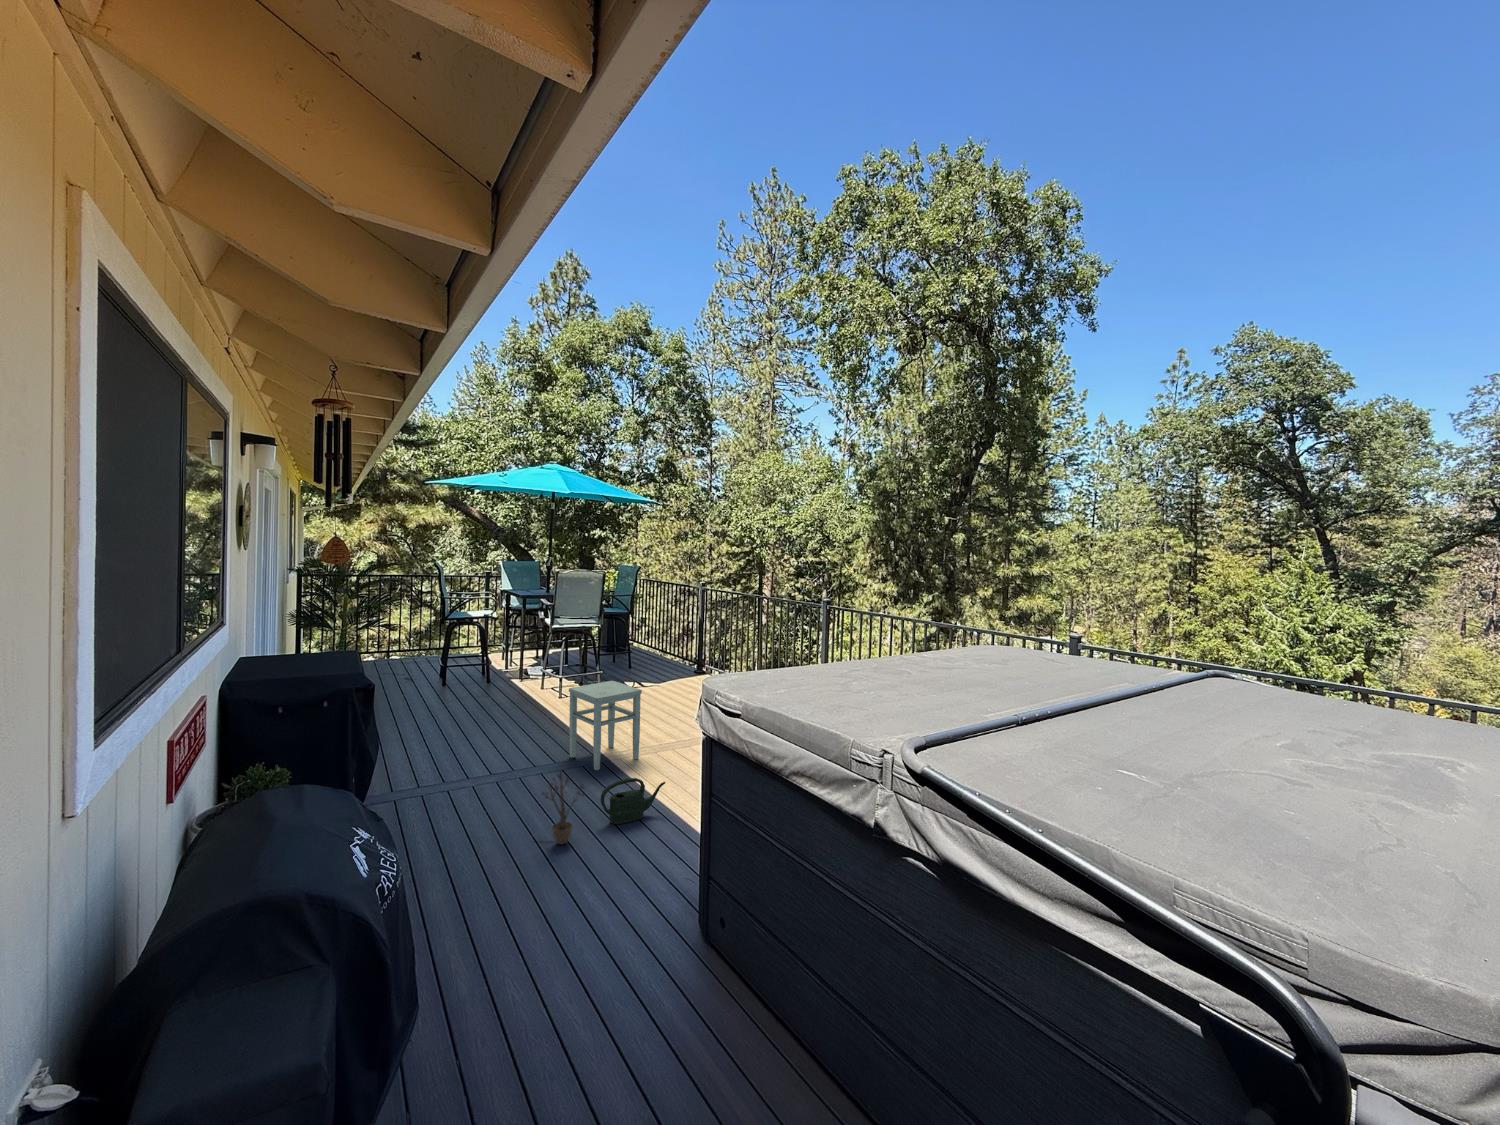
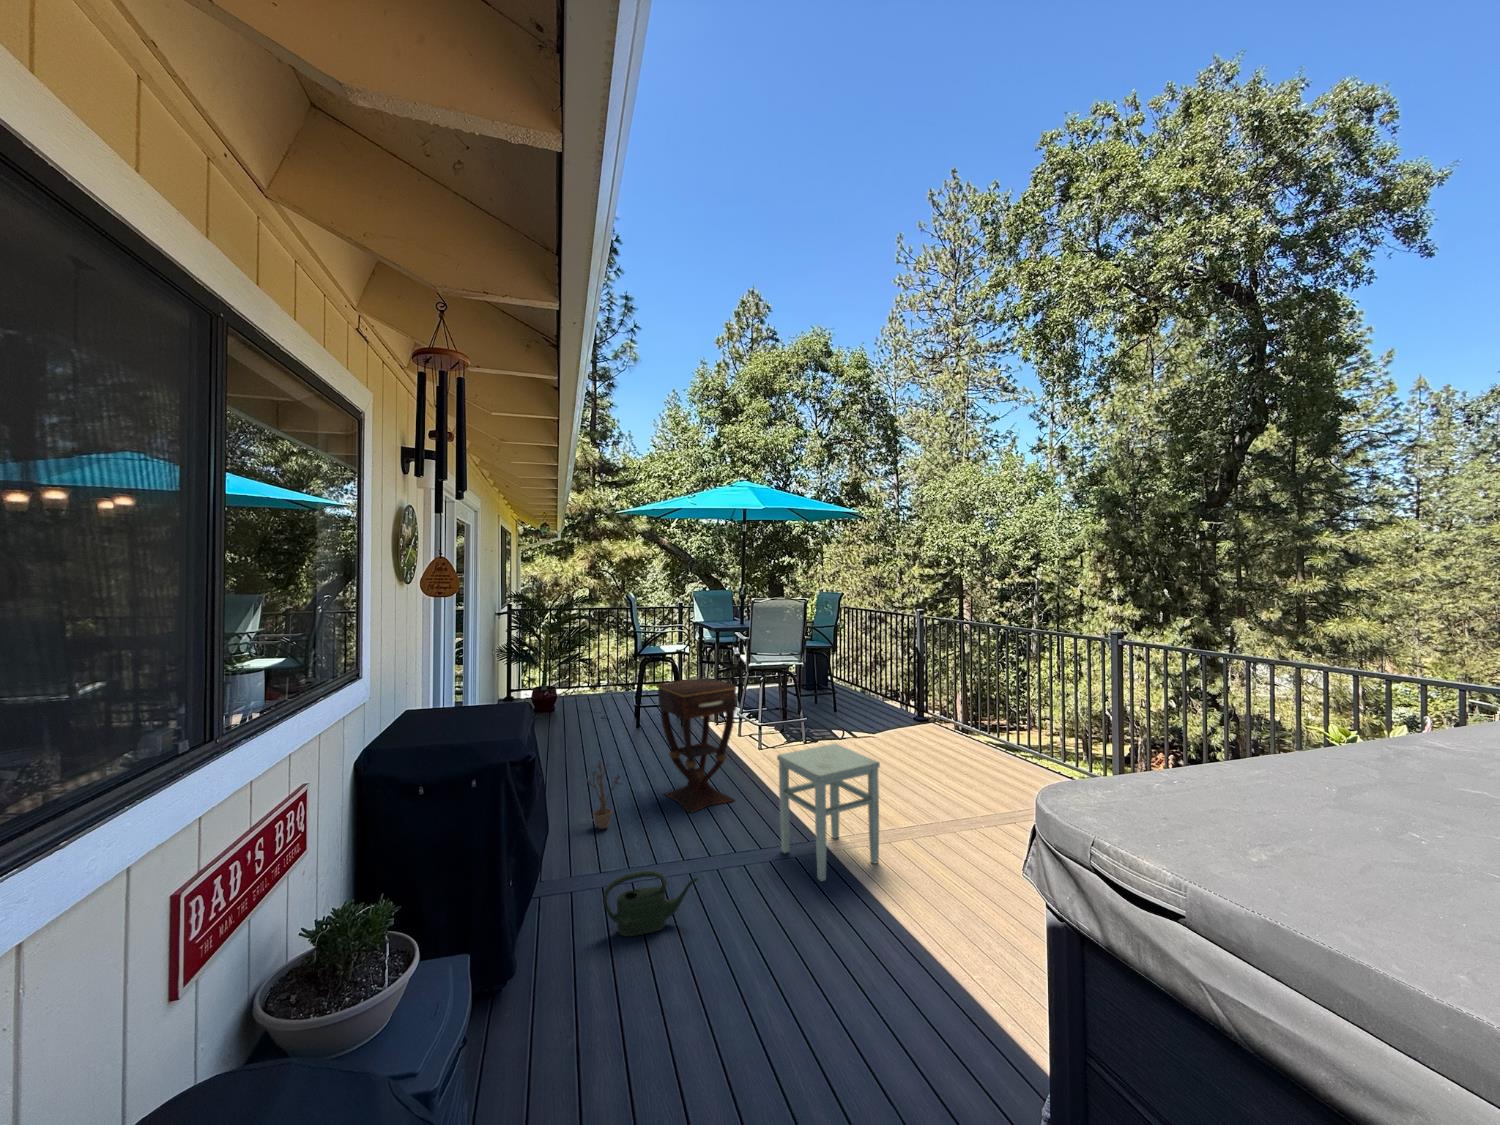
side table: none [473,636,540,739] -> present [658,677,736,812]
decorative plant: present [537,771,586,844] -> present [580,761,621,829]
watering can: present [601,778,665,824] -> present [603,871,697,937]

